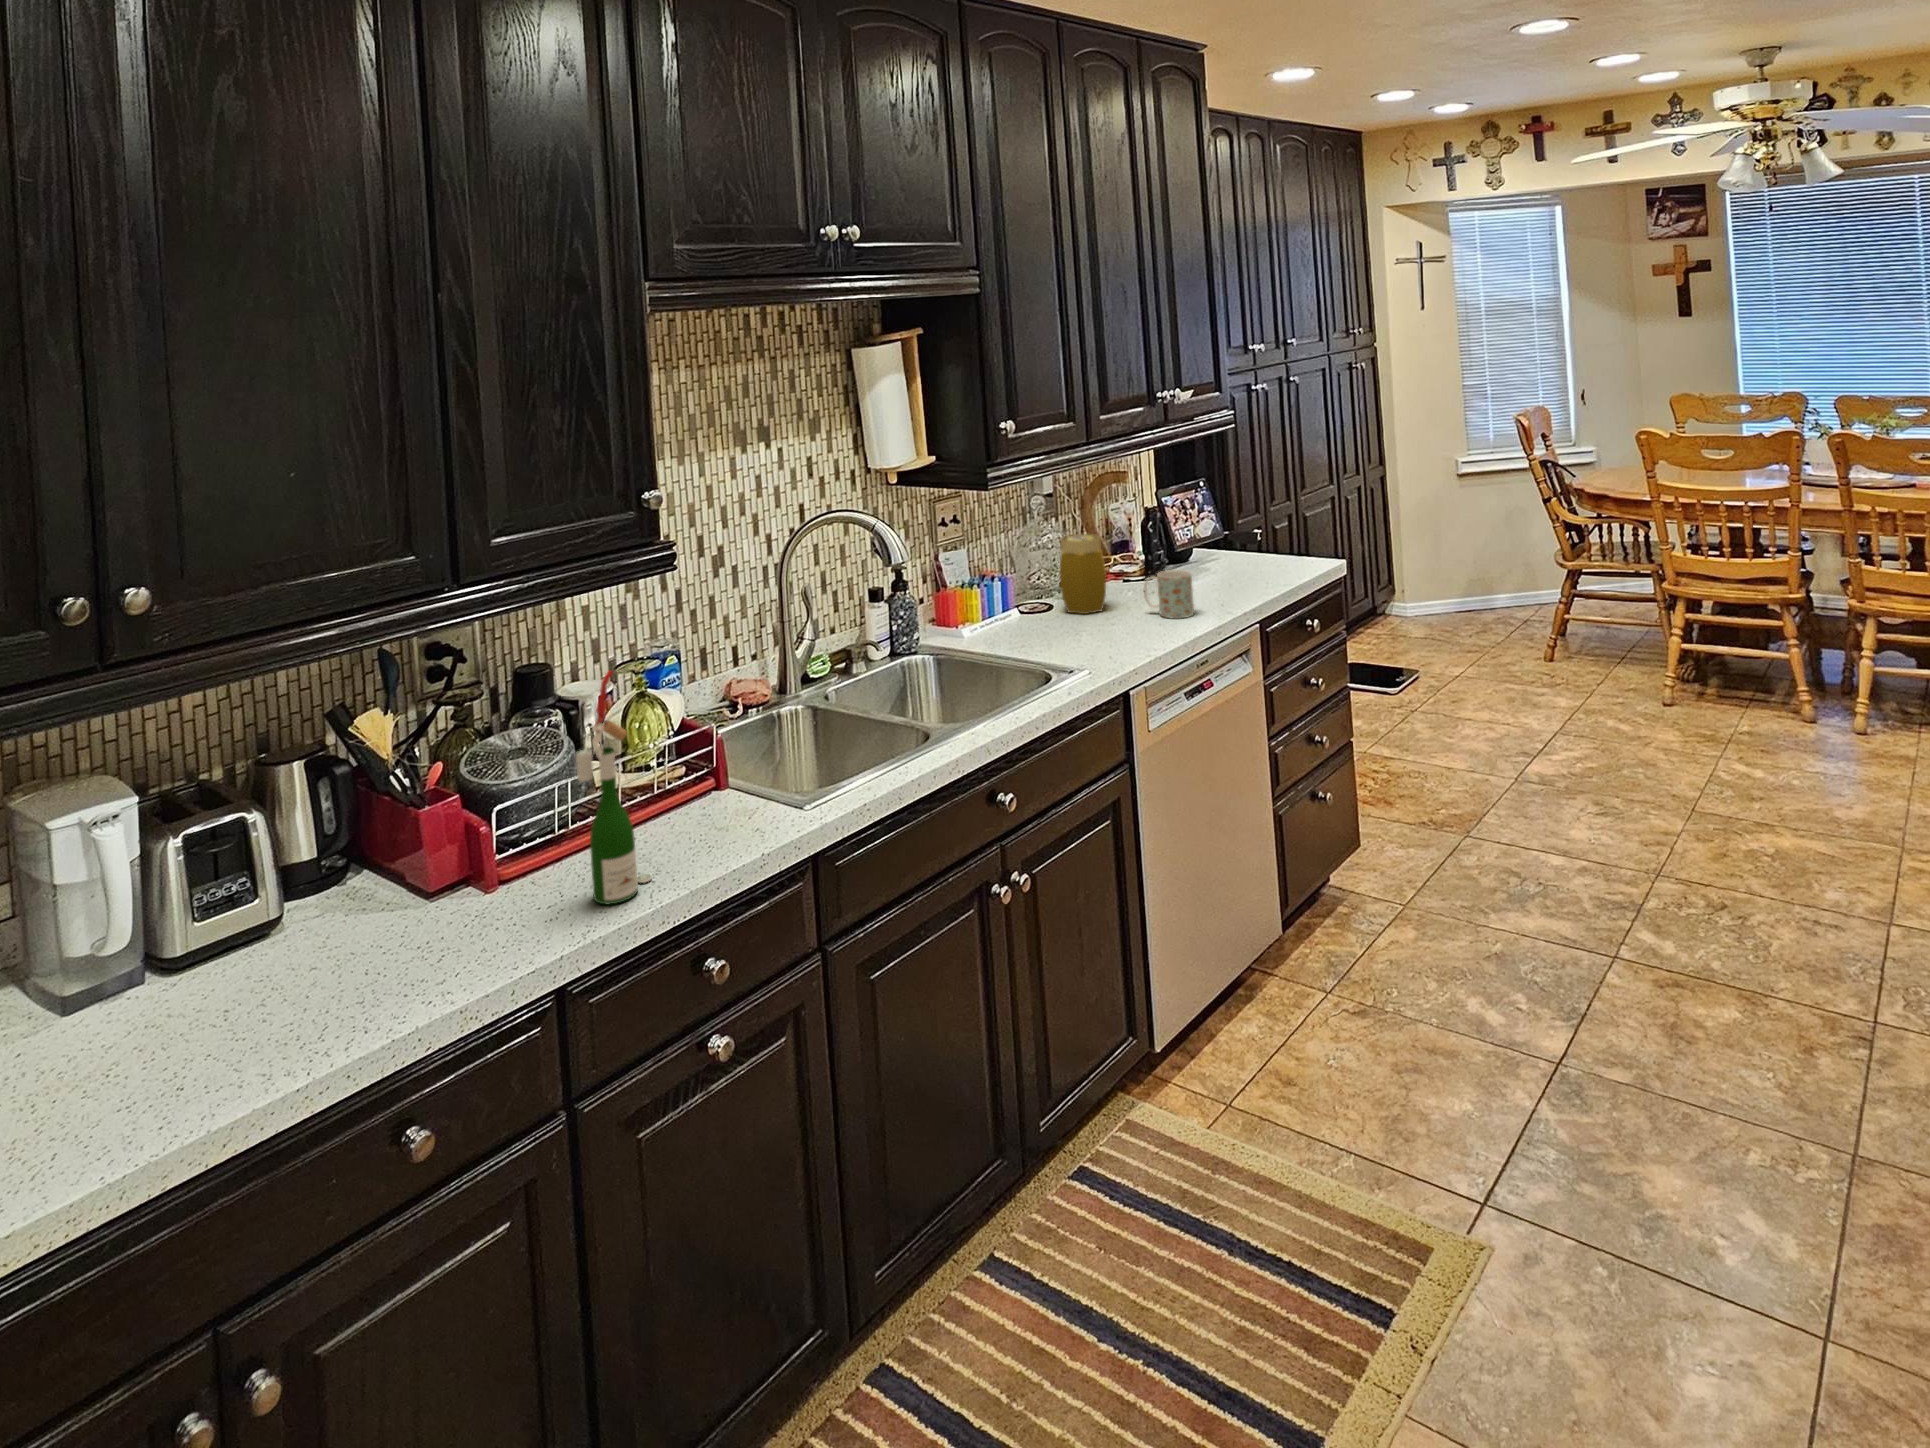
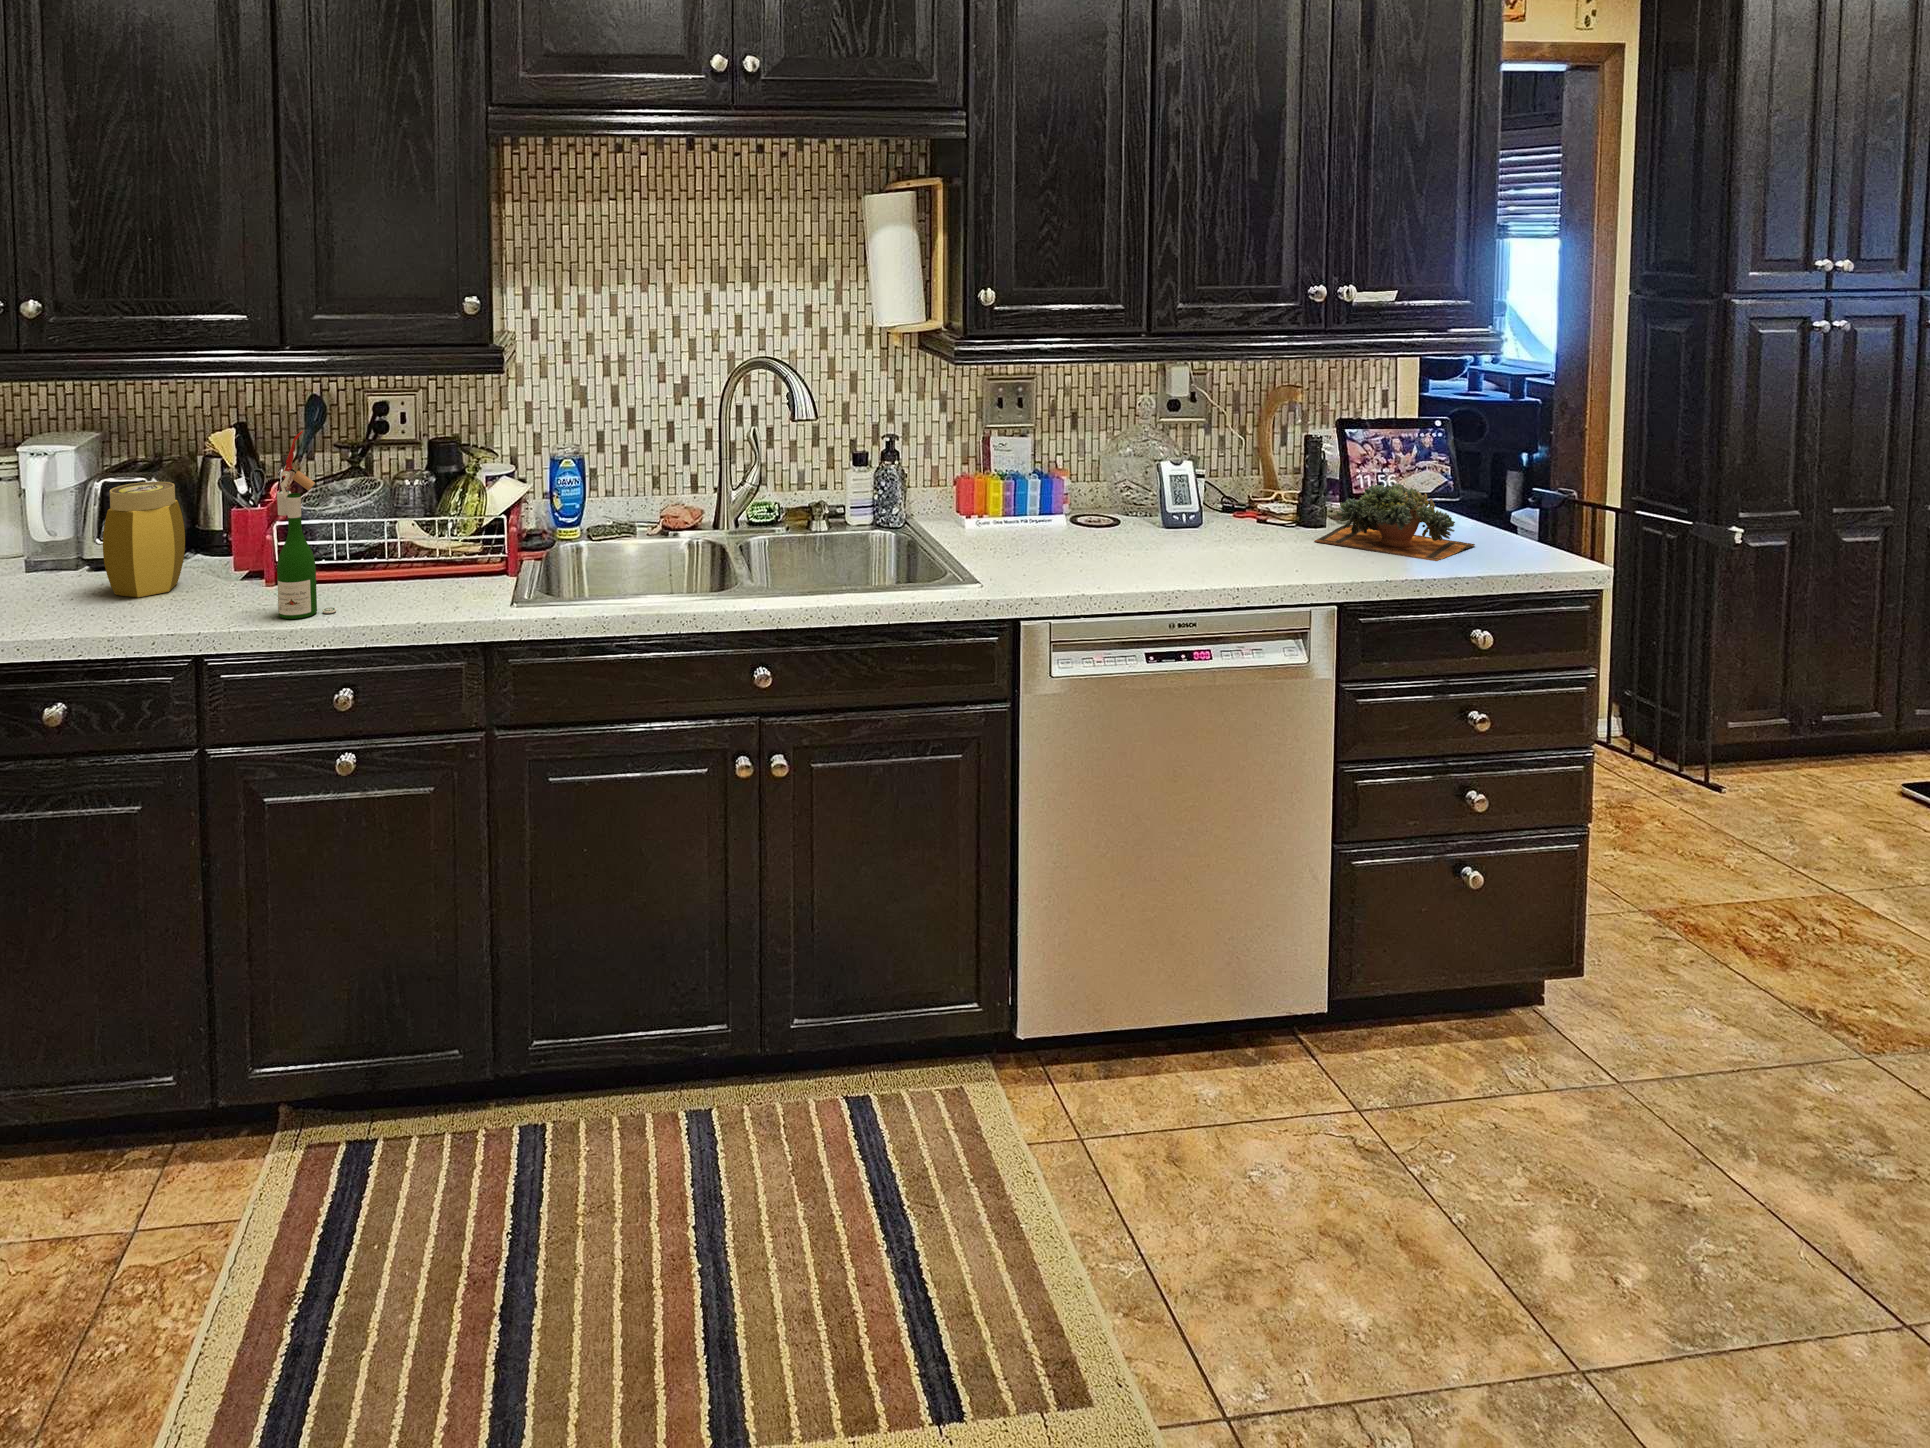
succulent plant: none [1169,533,1265,588] -> present [1315,483,1475,561]
jar: present [1059,534,1106,614] -> present [103,482,185,597]
mug: present [1144,570,1194,619] -> none [1195,506,1249,569]

